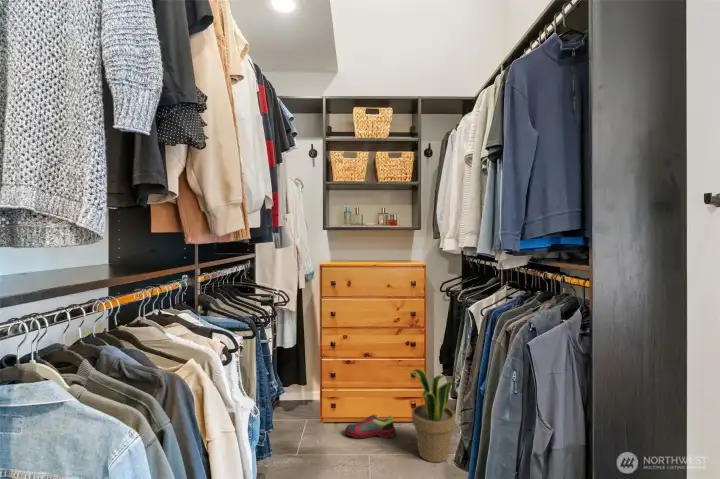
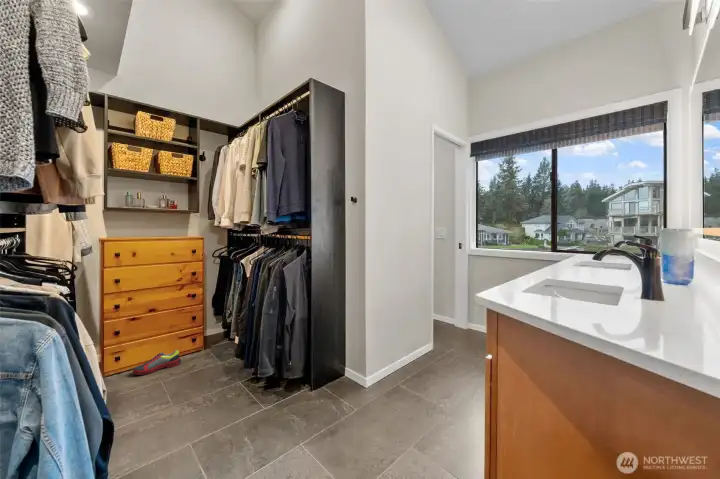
potted plant: present [410,369,455,462] -> none [193,306,231,369]

